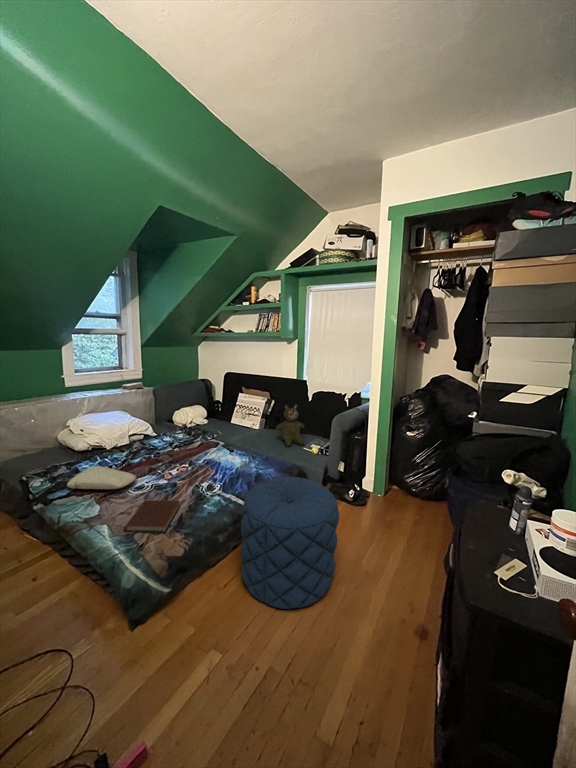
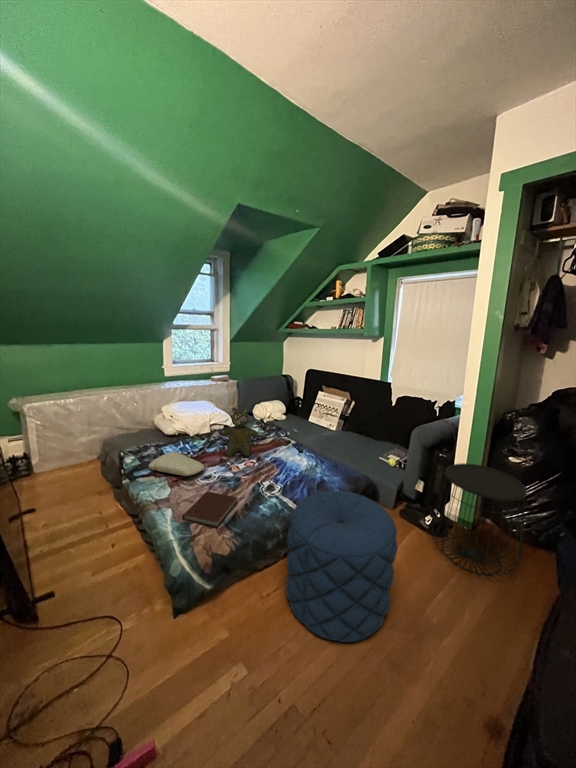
teddy bear: present [276,404,305,446] -> present [222,408,258,457]
side table: none [355,442,424,530] -> present [431,463,527,576]

